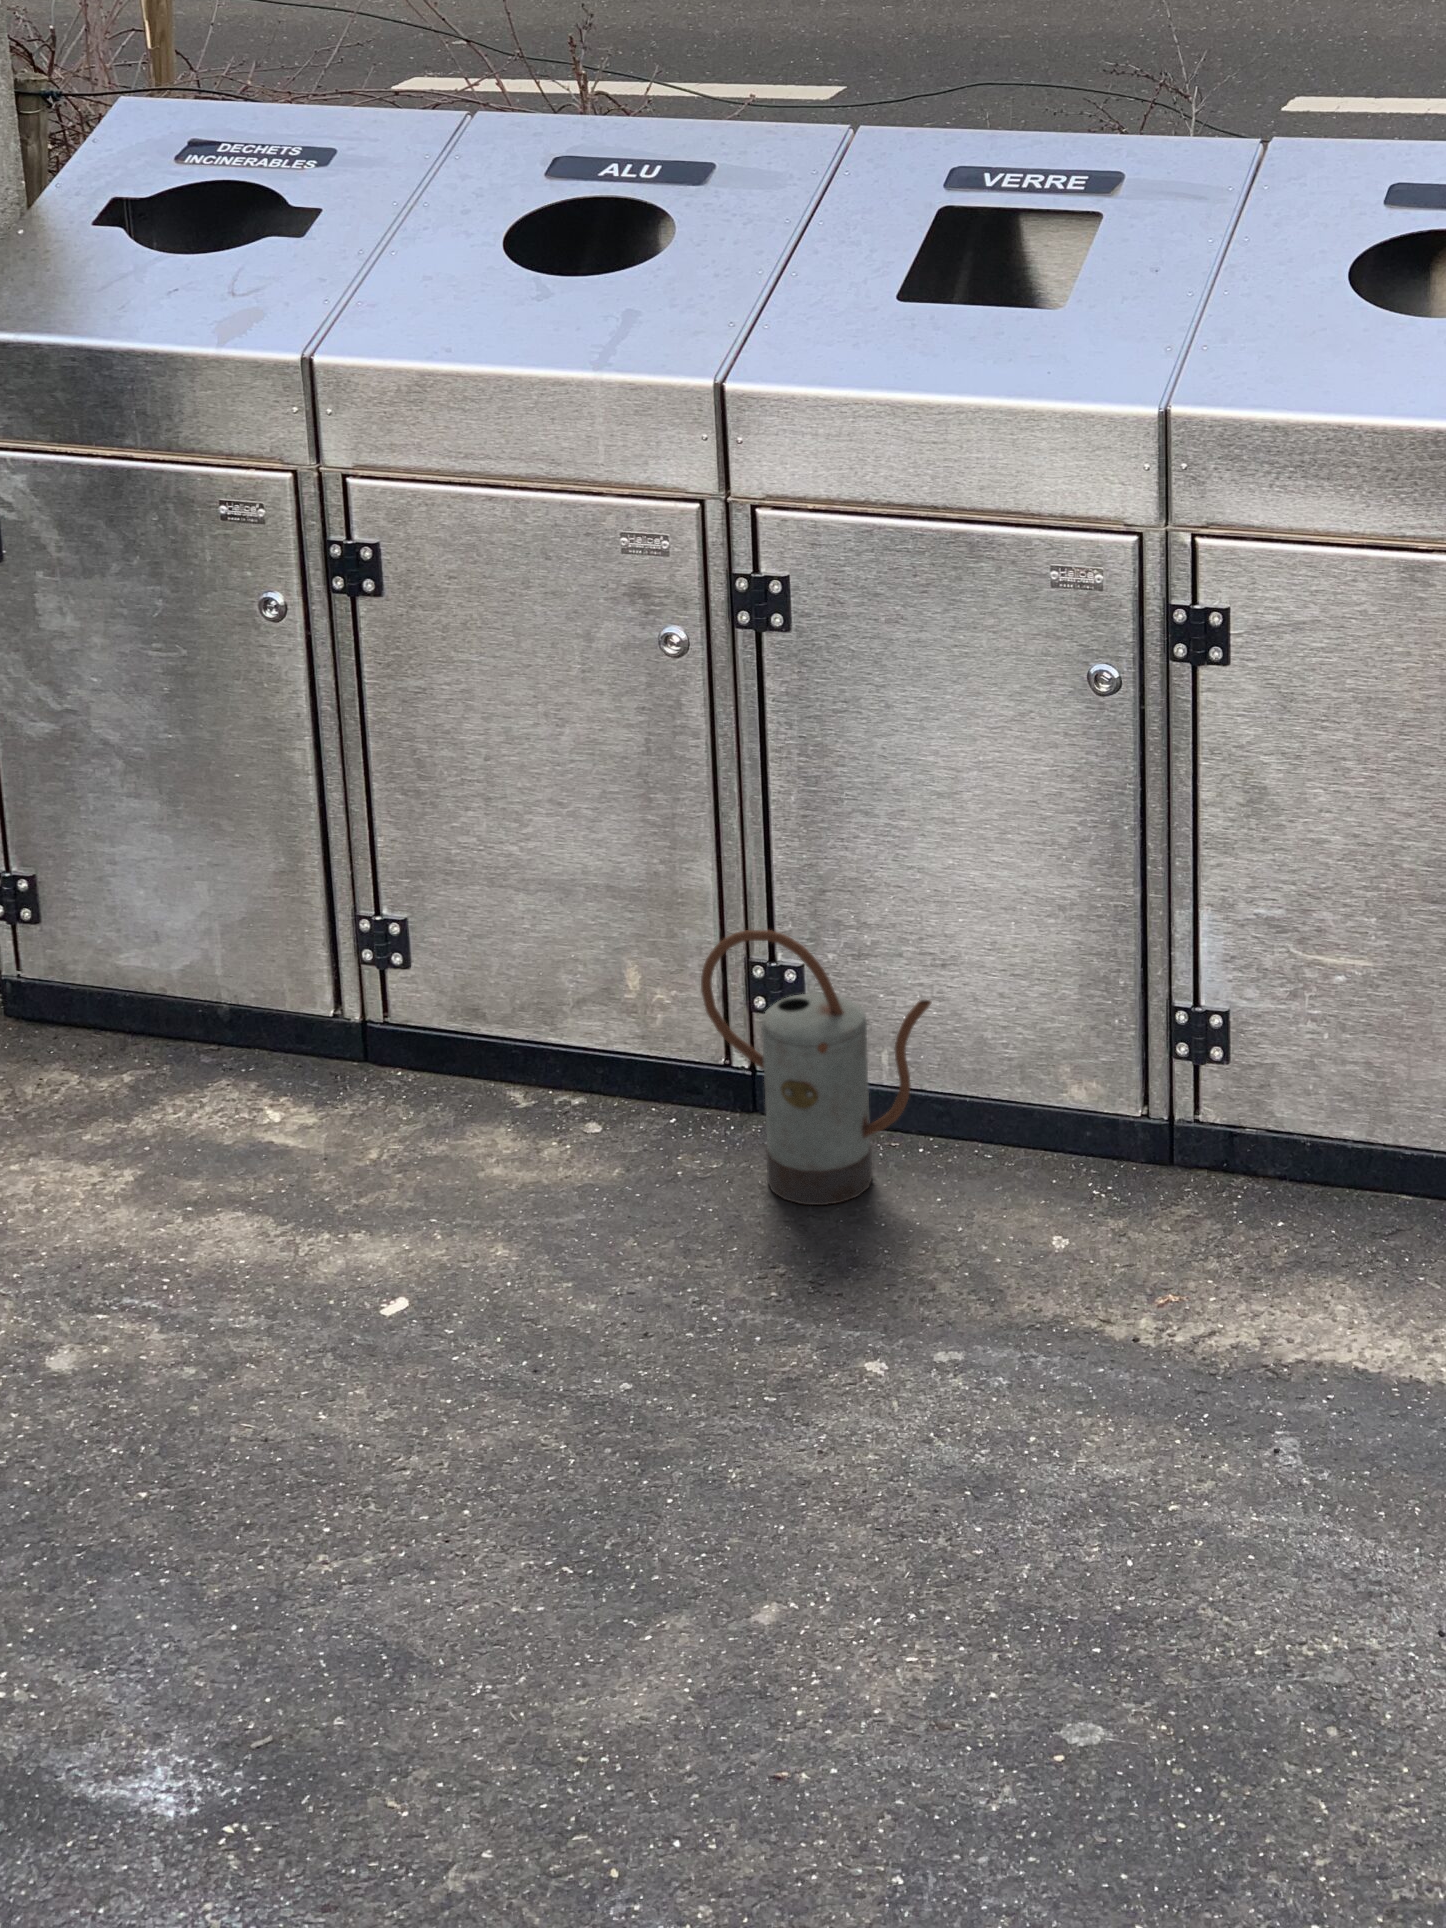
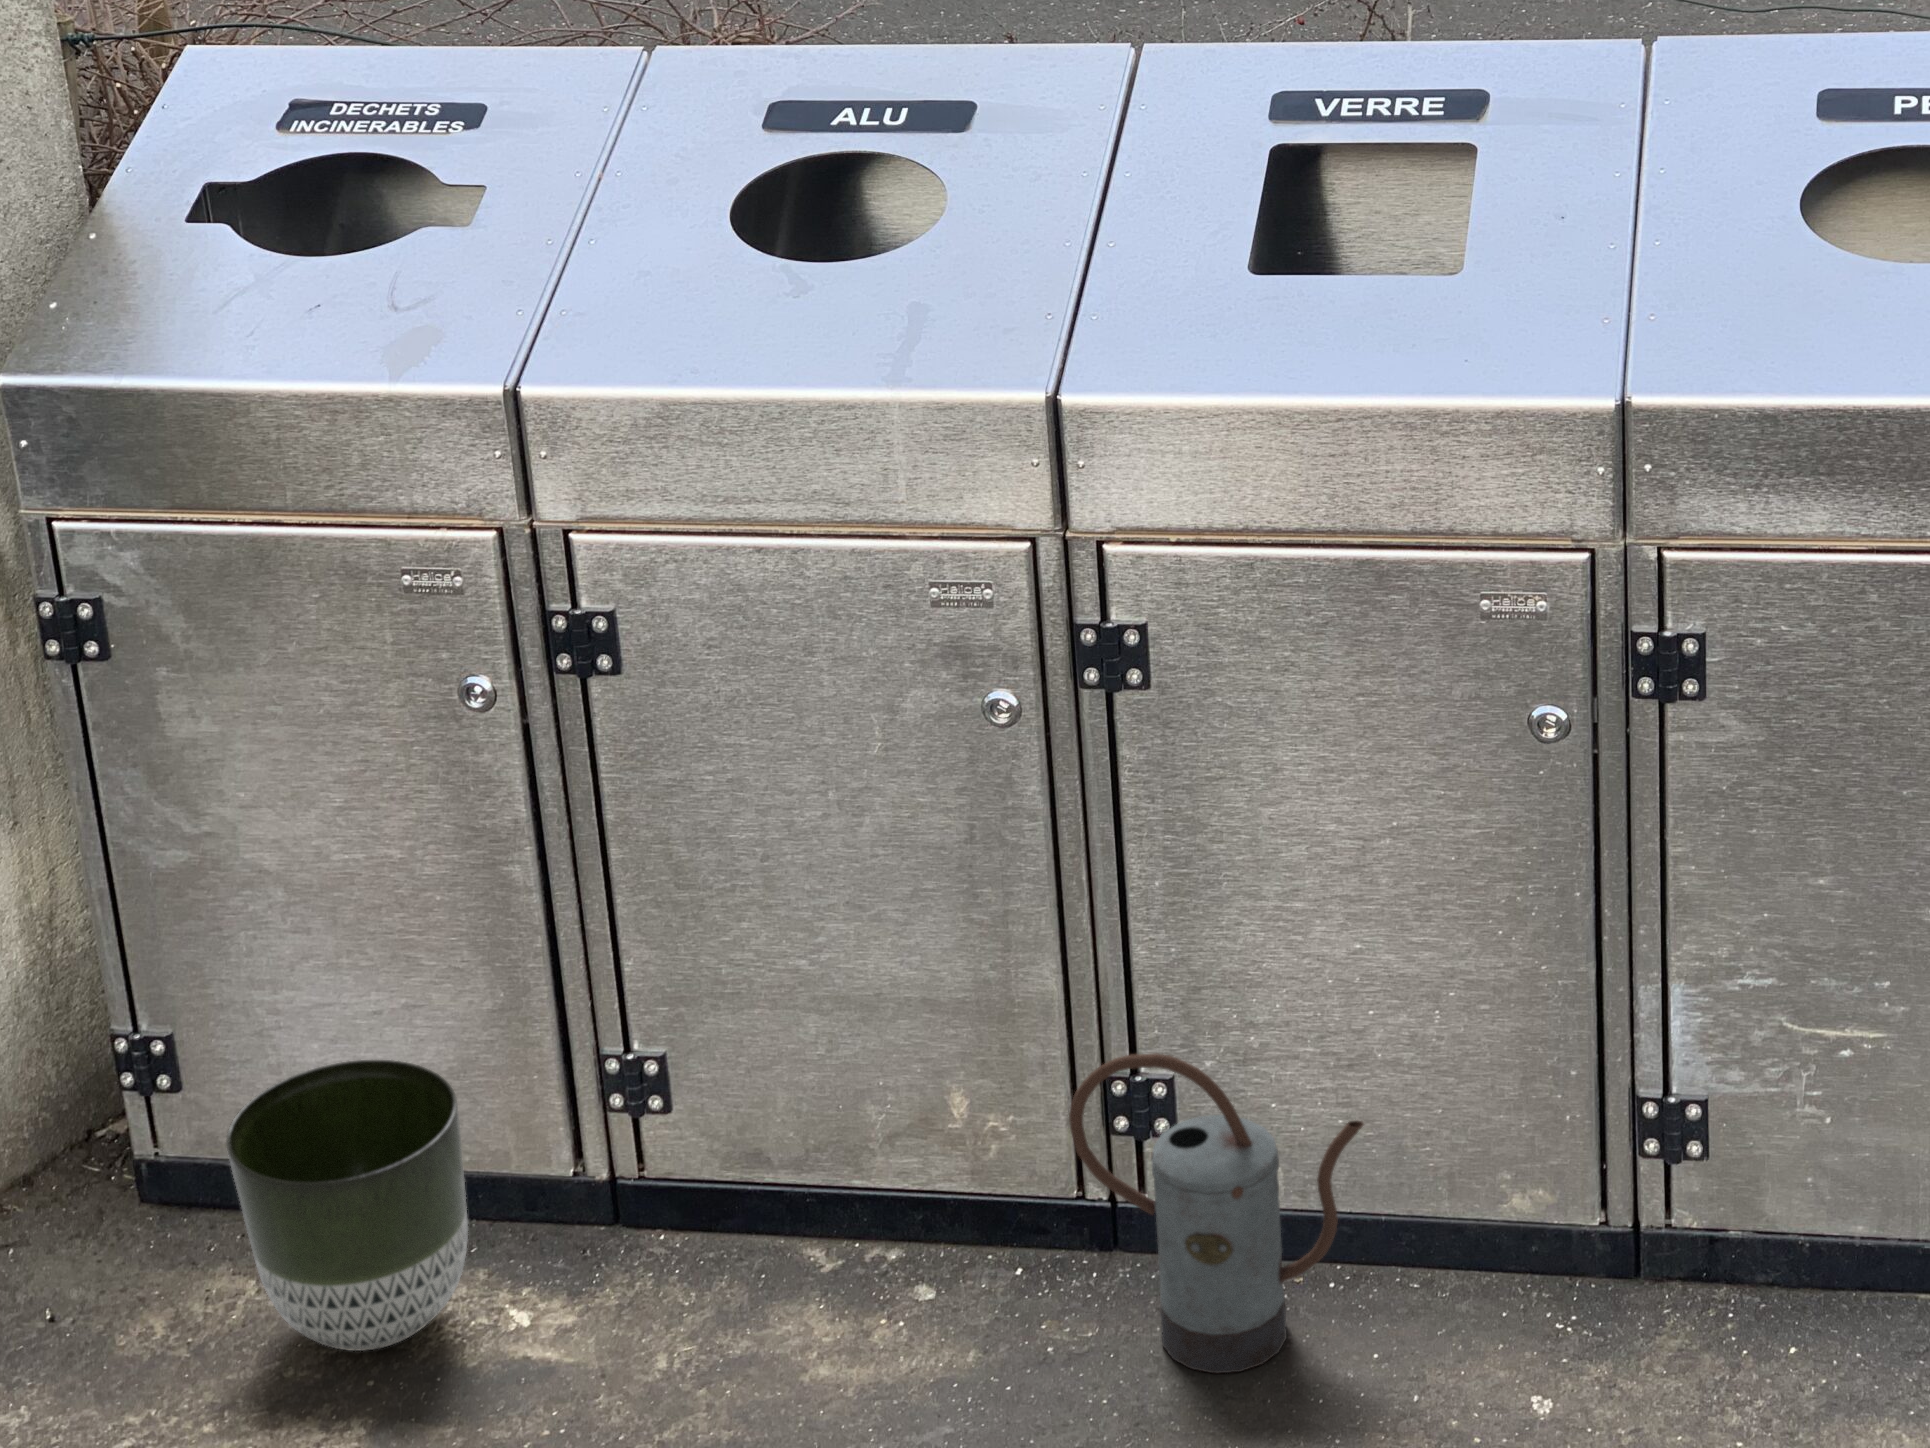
planter: none [51,900,236,1126] -> present [226,1060,468,1351]

